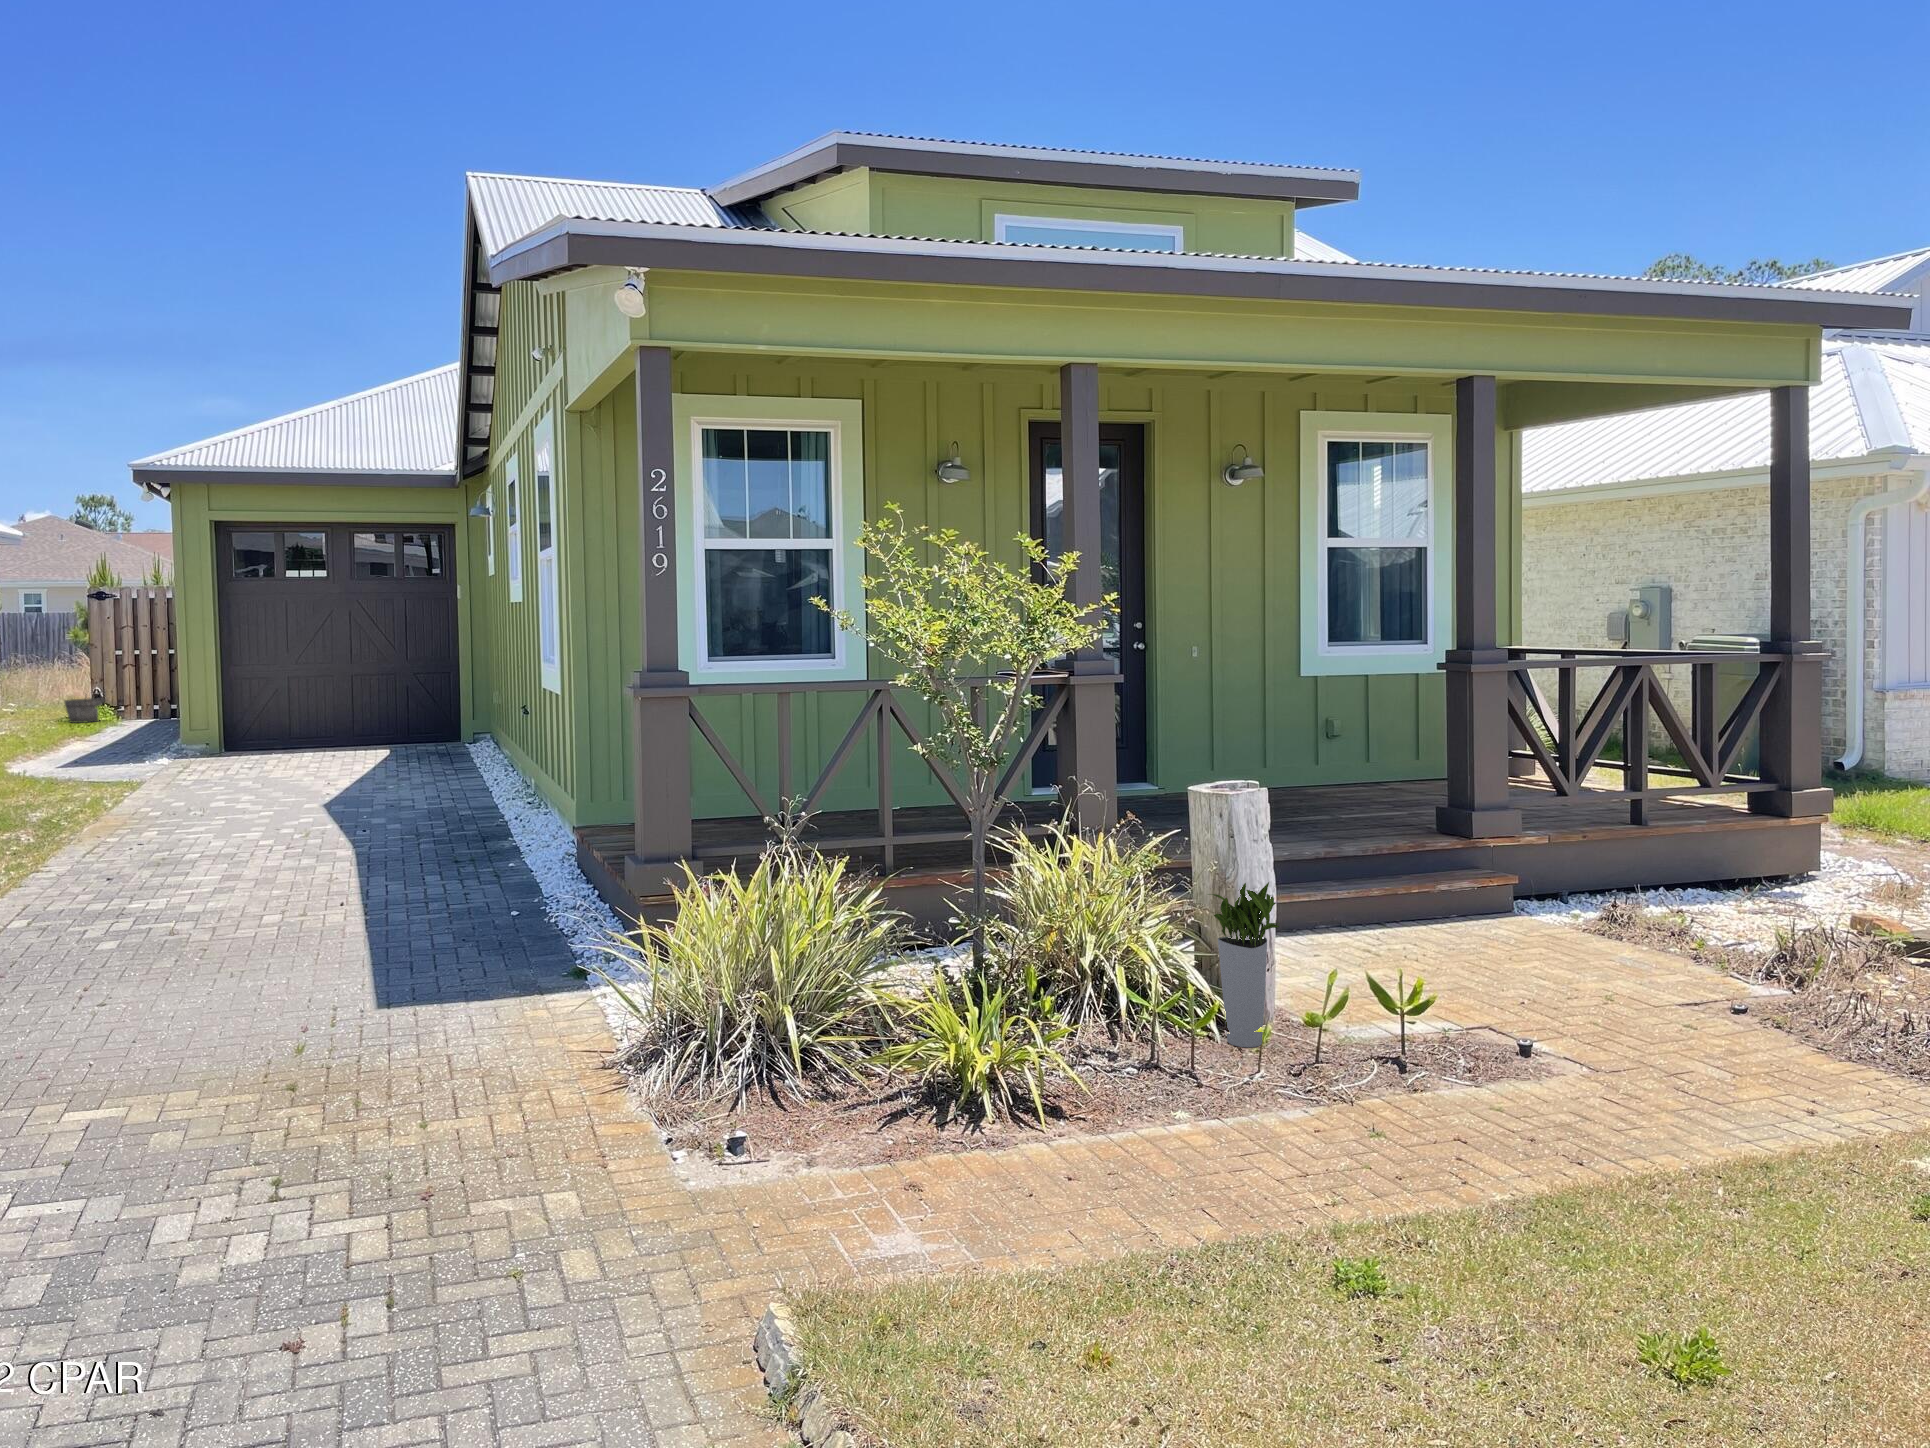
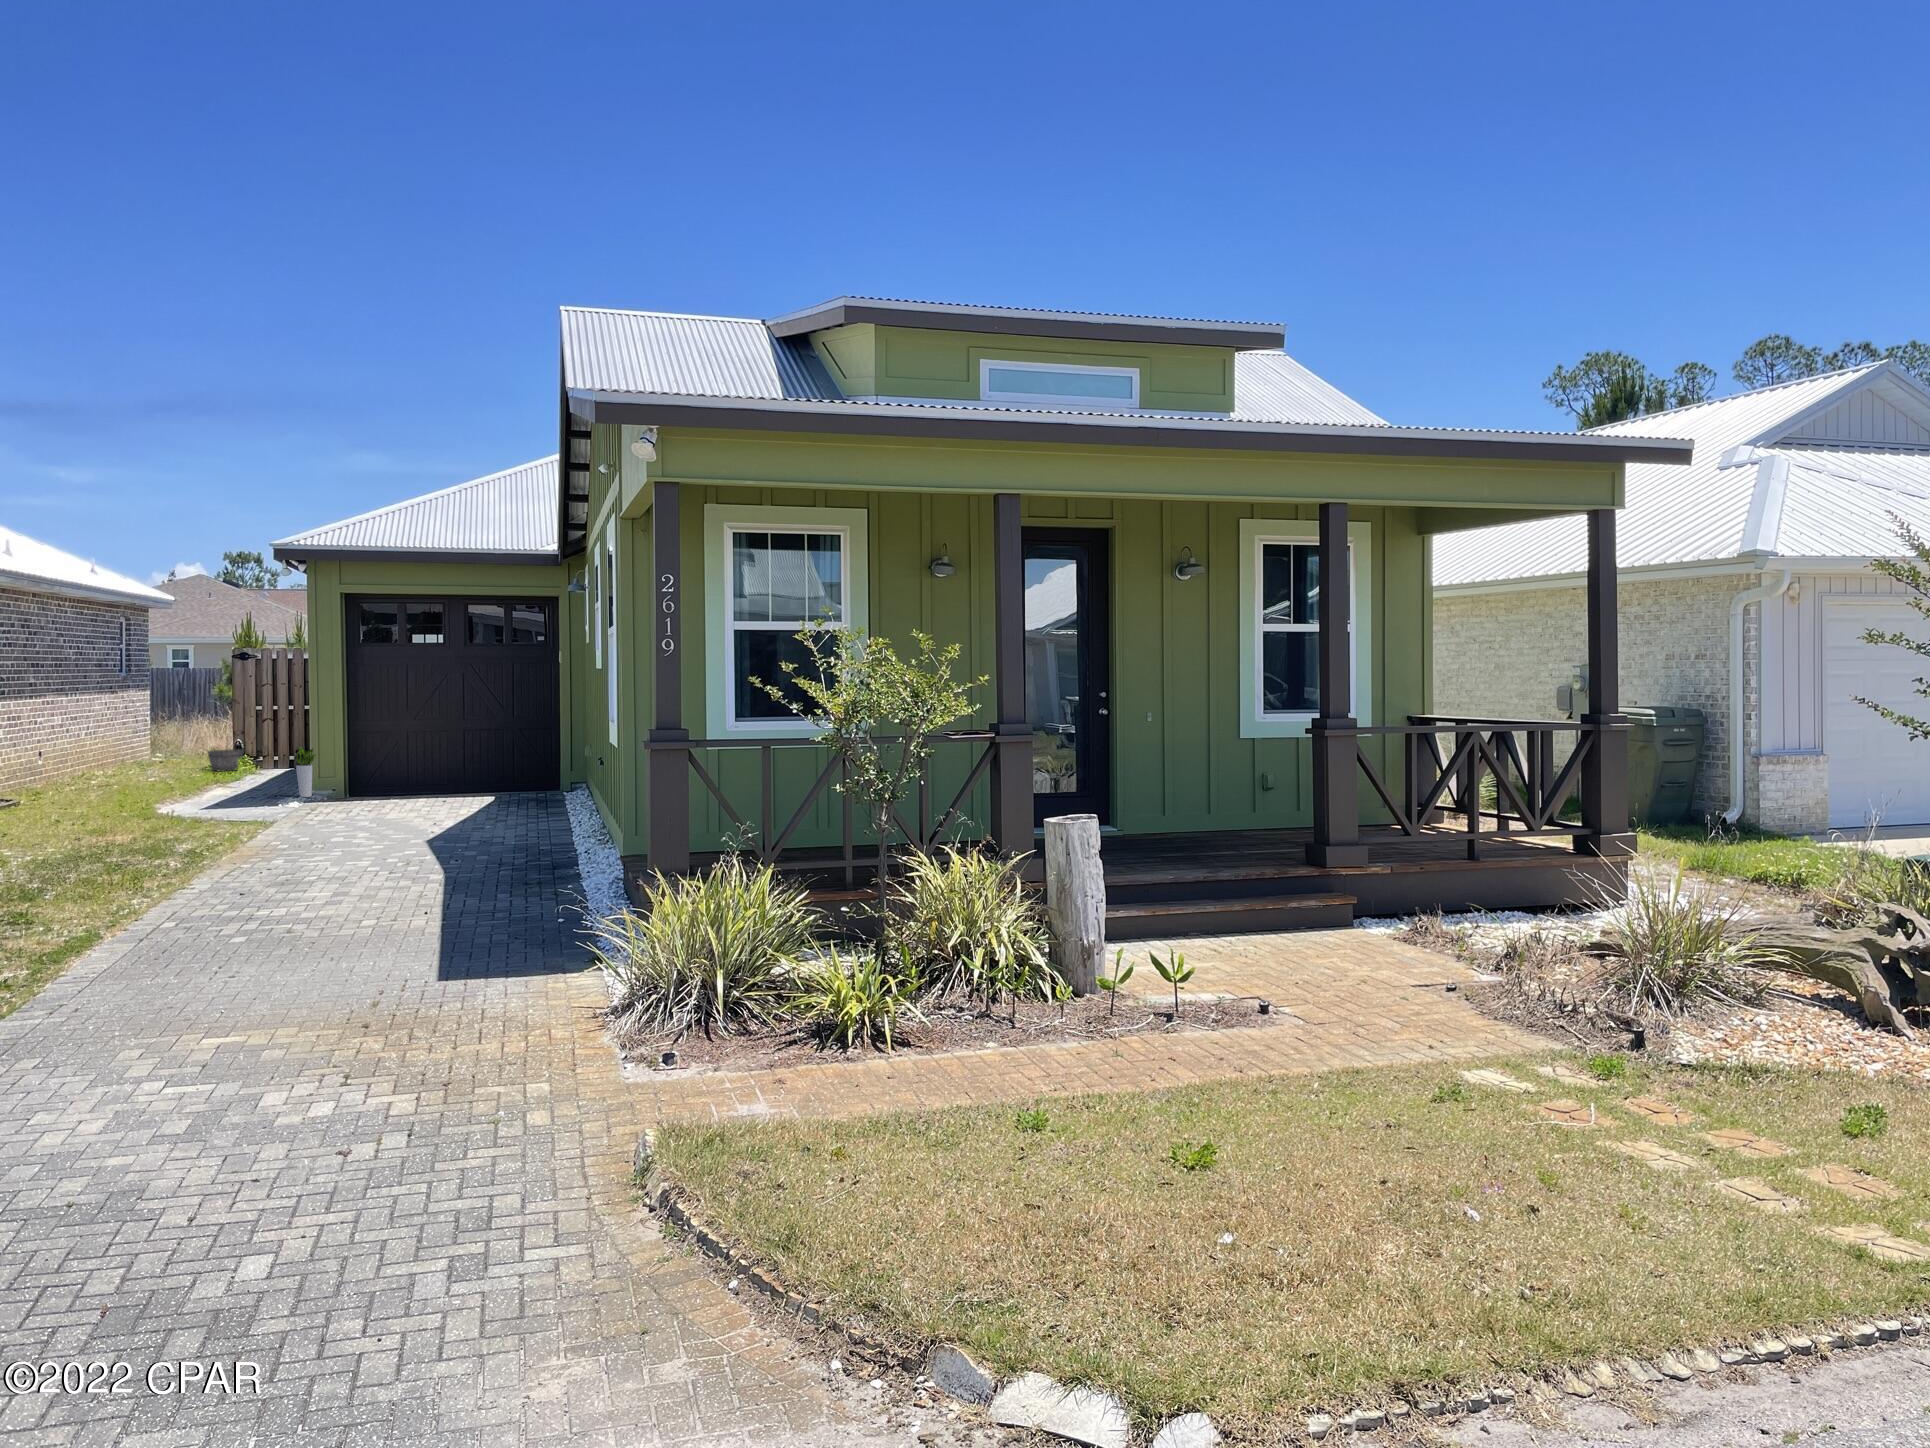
planter: present [1208,882,1279,1047] -> present [295,747,316,797]

